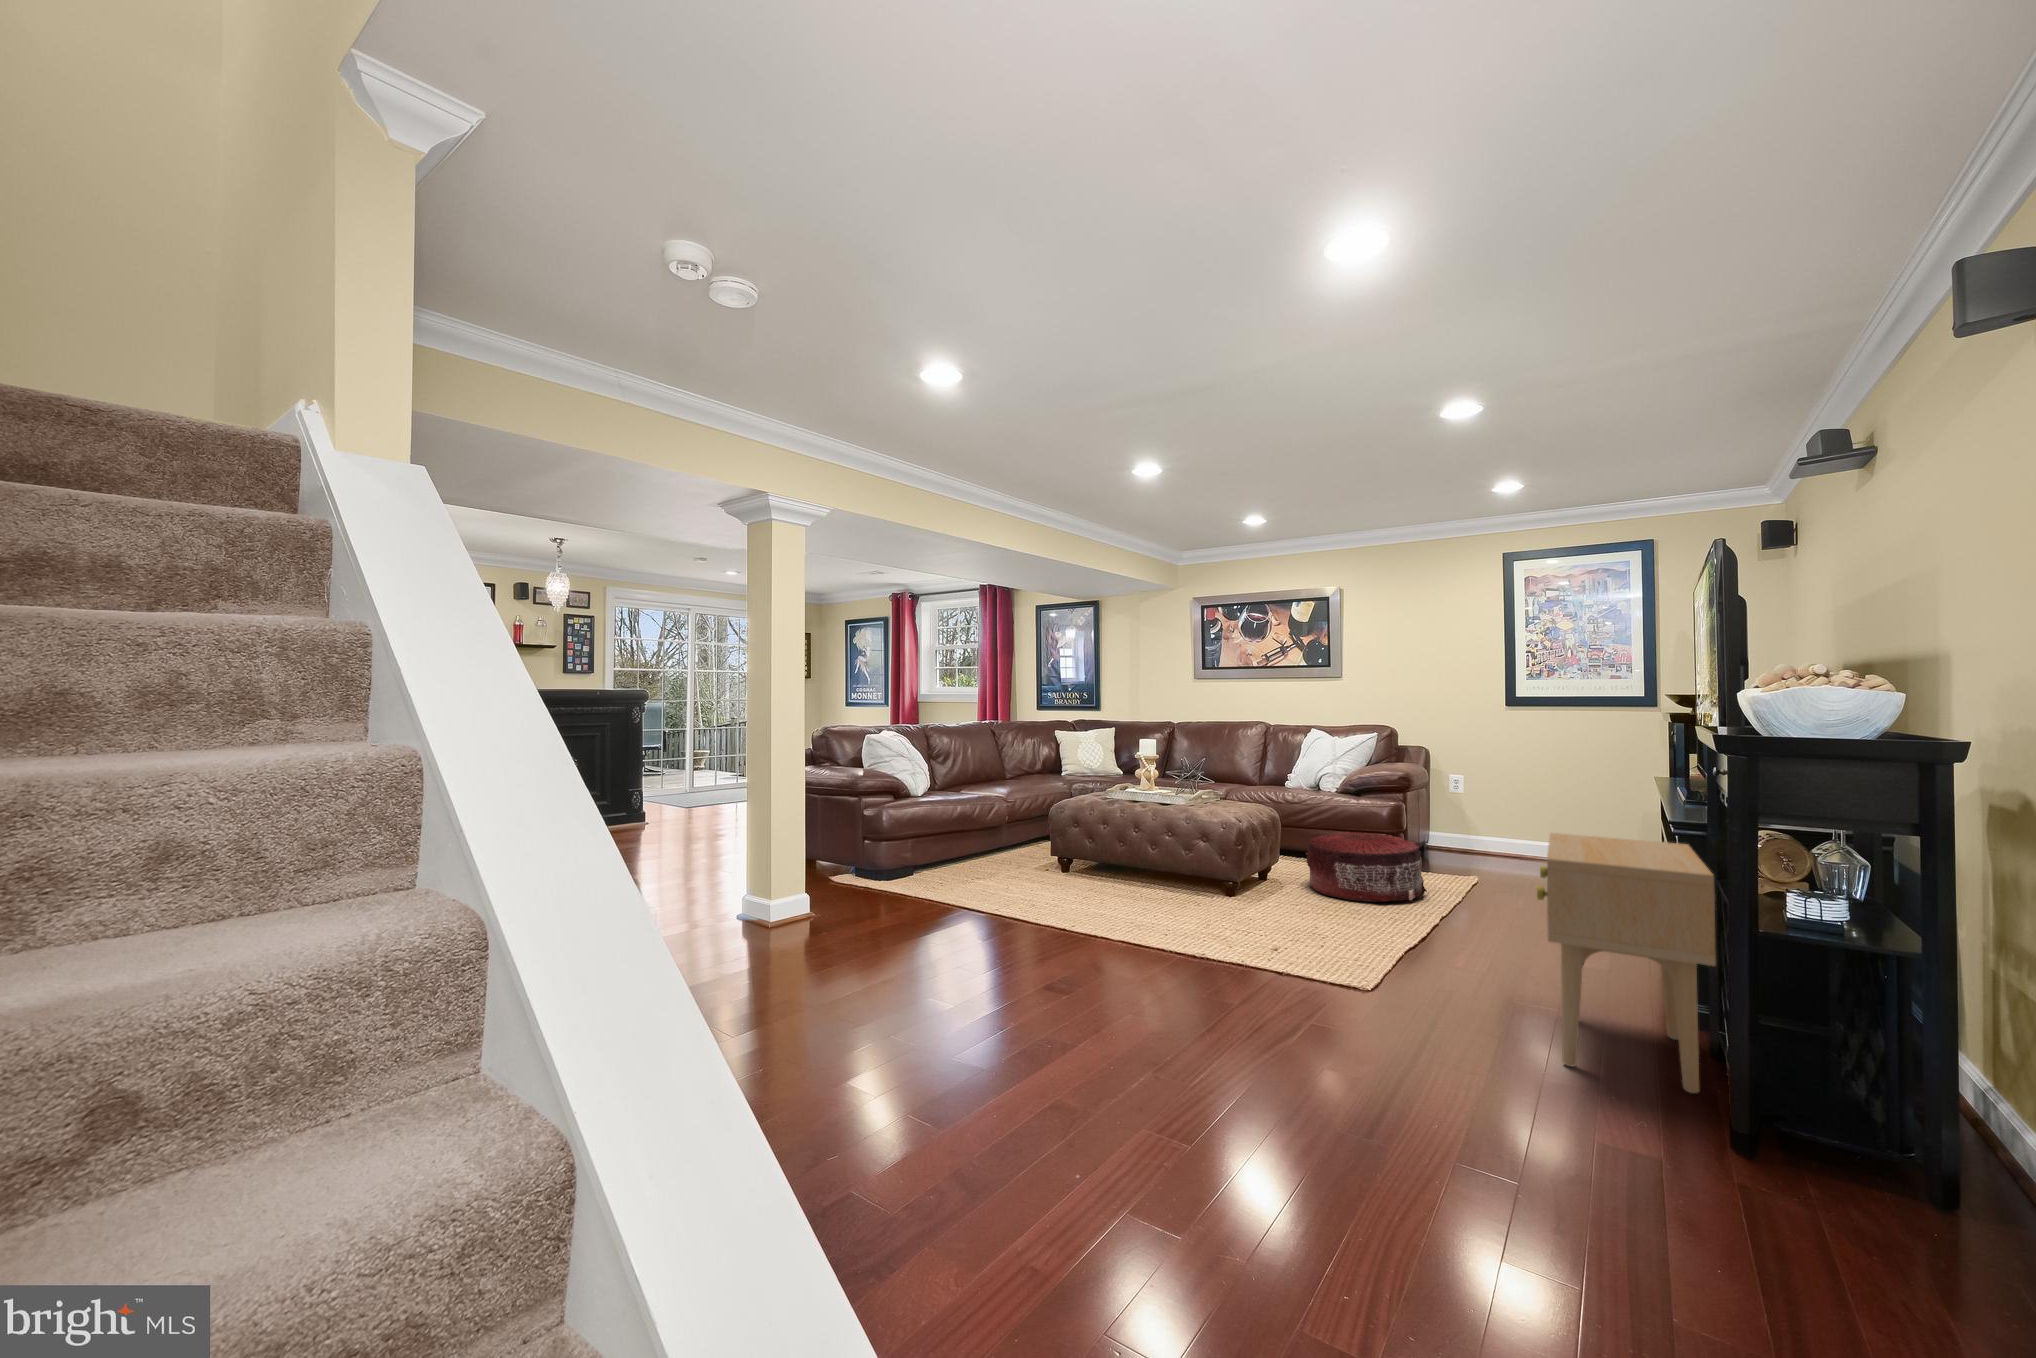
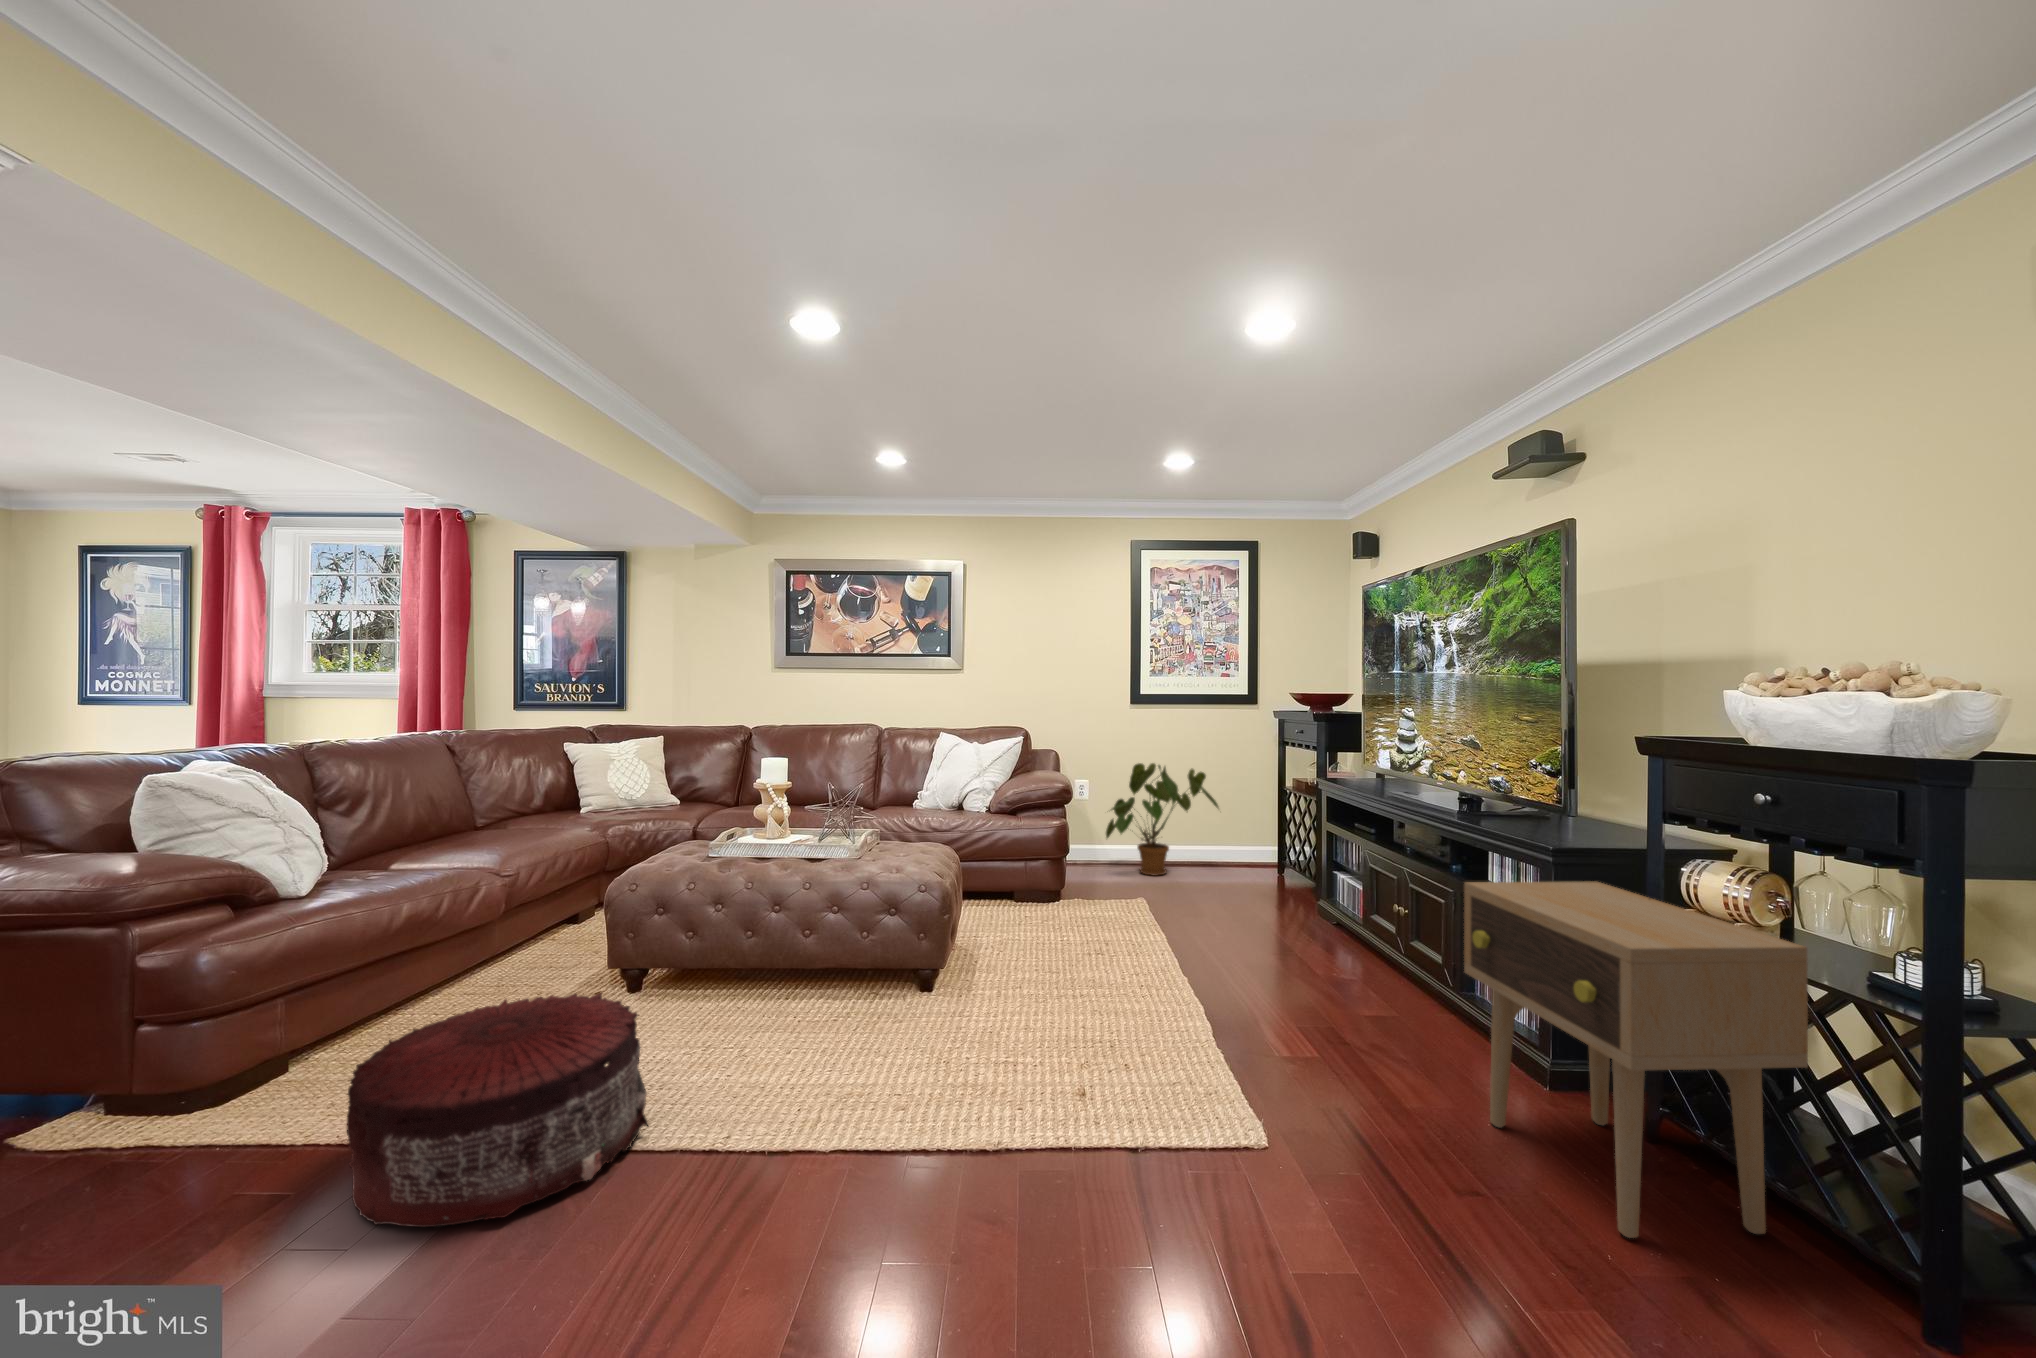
house plant: none [1462,762,1586,865] -> present [1106,763,1219,876]
pouf: present [1306,832,1427,902] -> present [347,993,648,1228]

